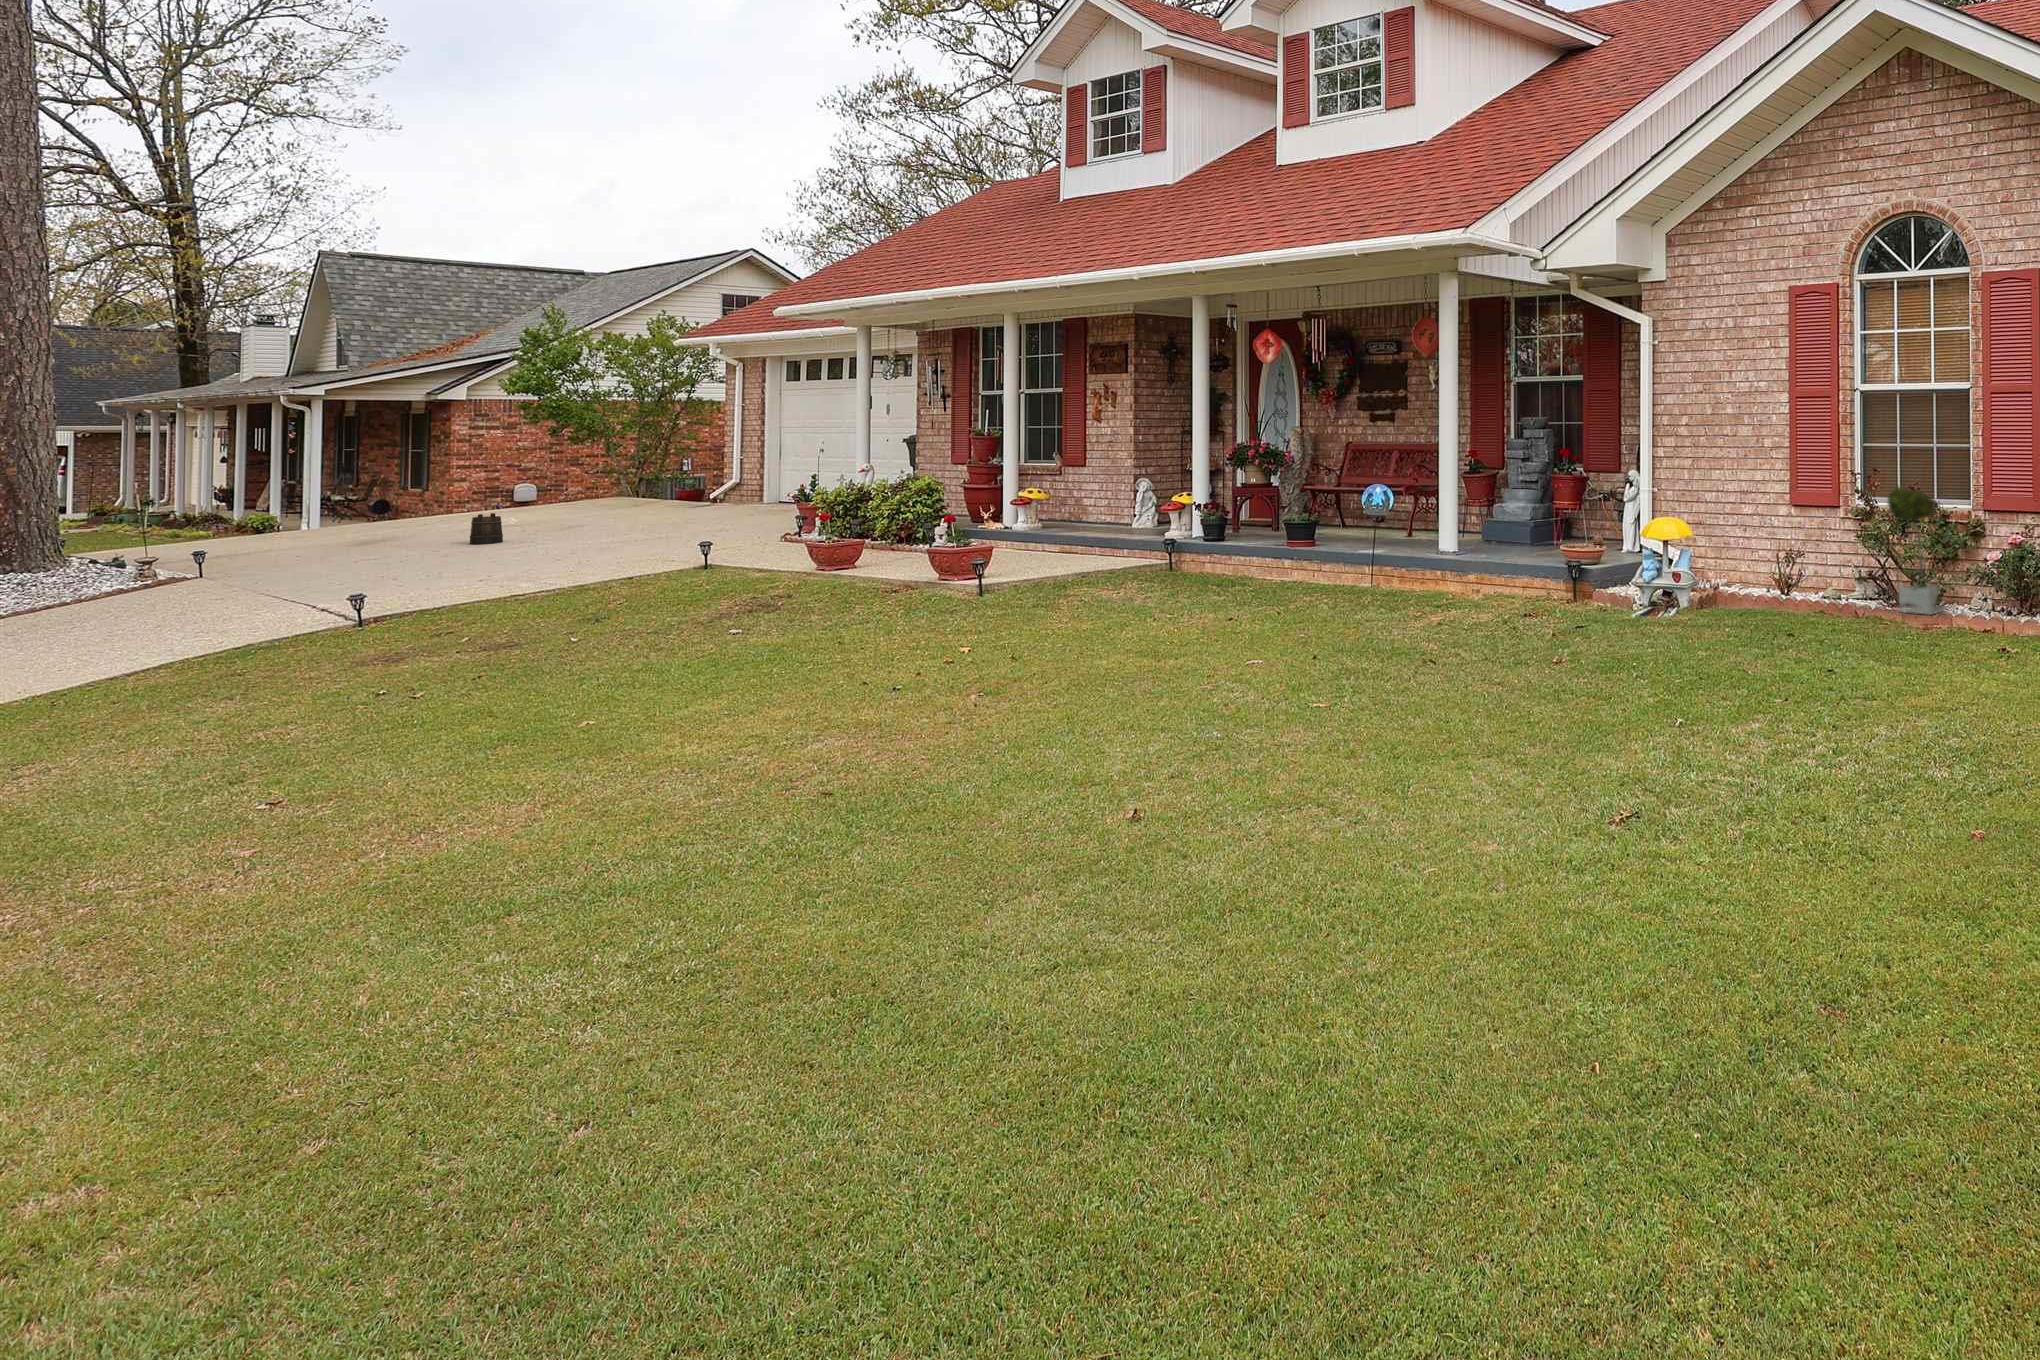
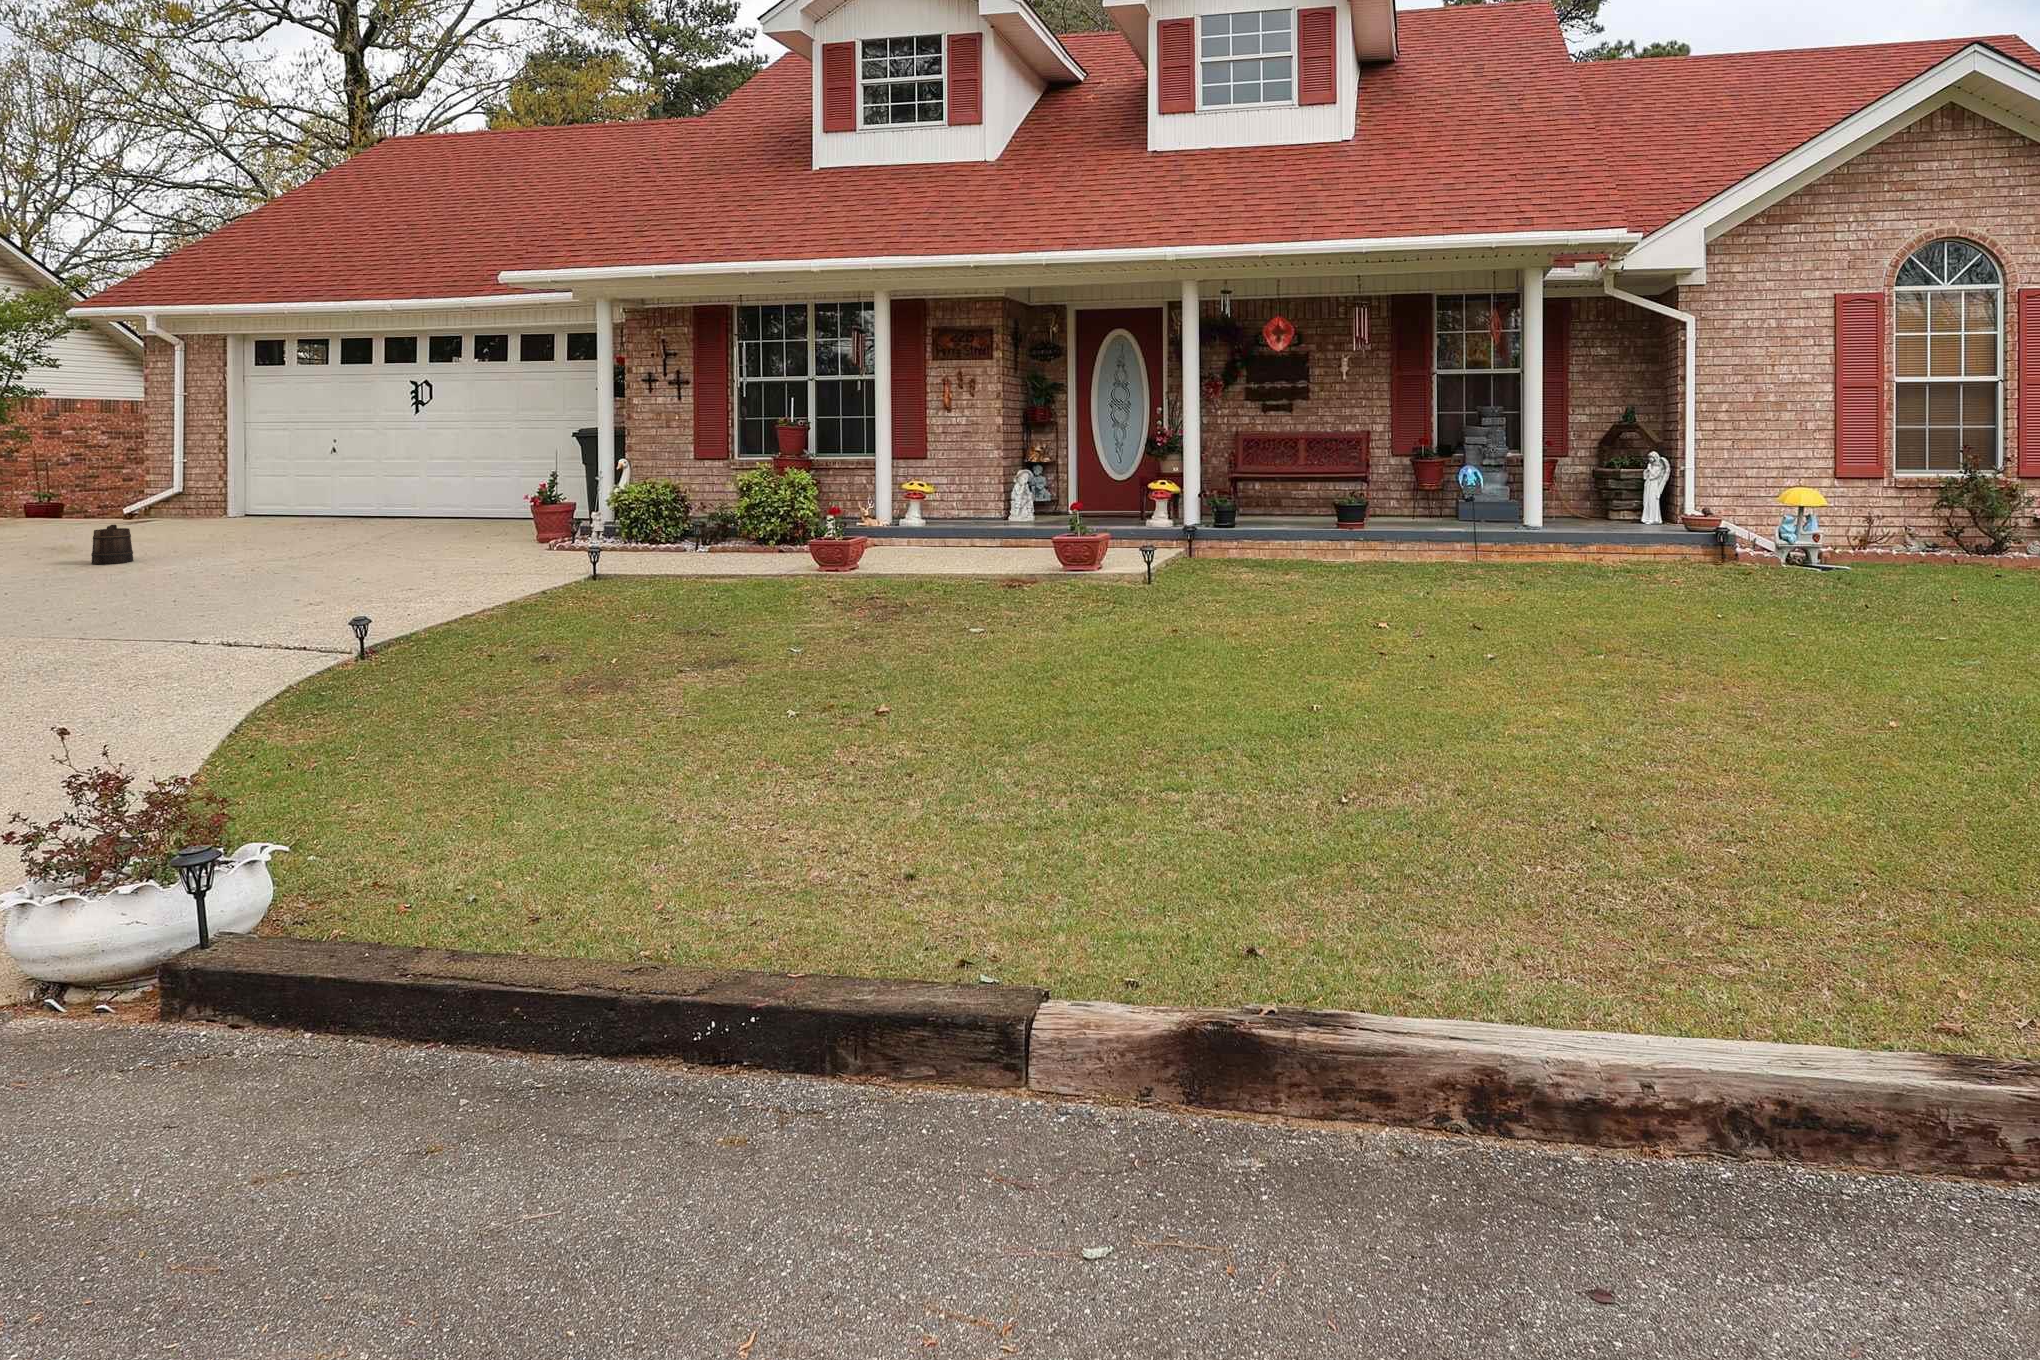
potted tree: present [1888,487,1946,615] -> none [1971,459,2023,562]

